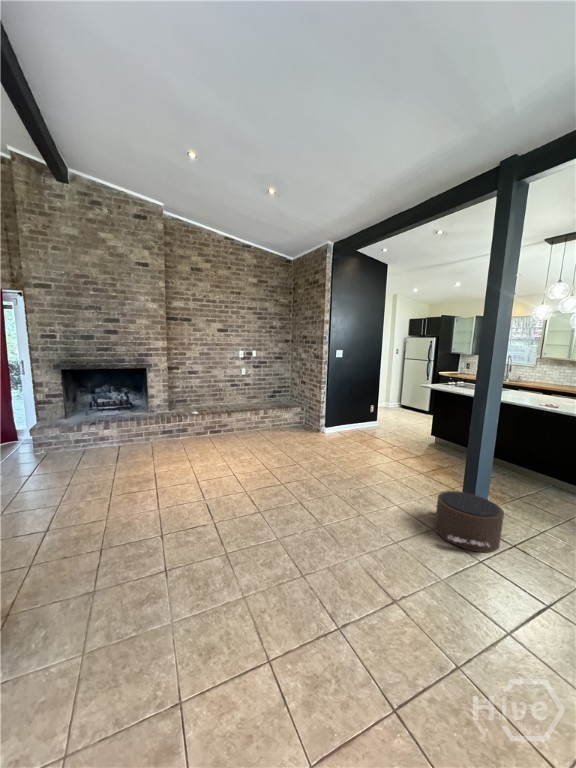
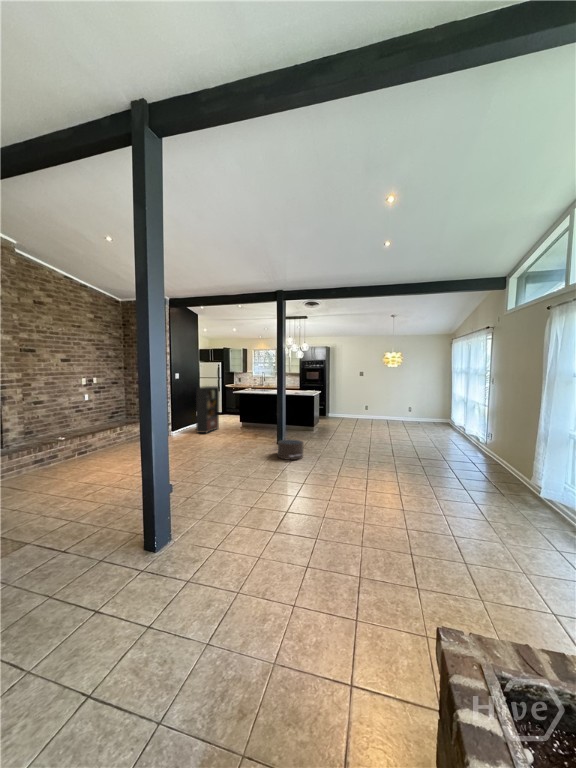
bookcase: none [358,368,404,438] -> present [196,386,219,433]

